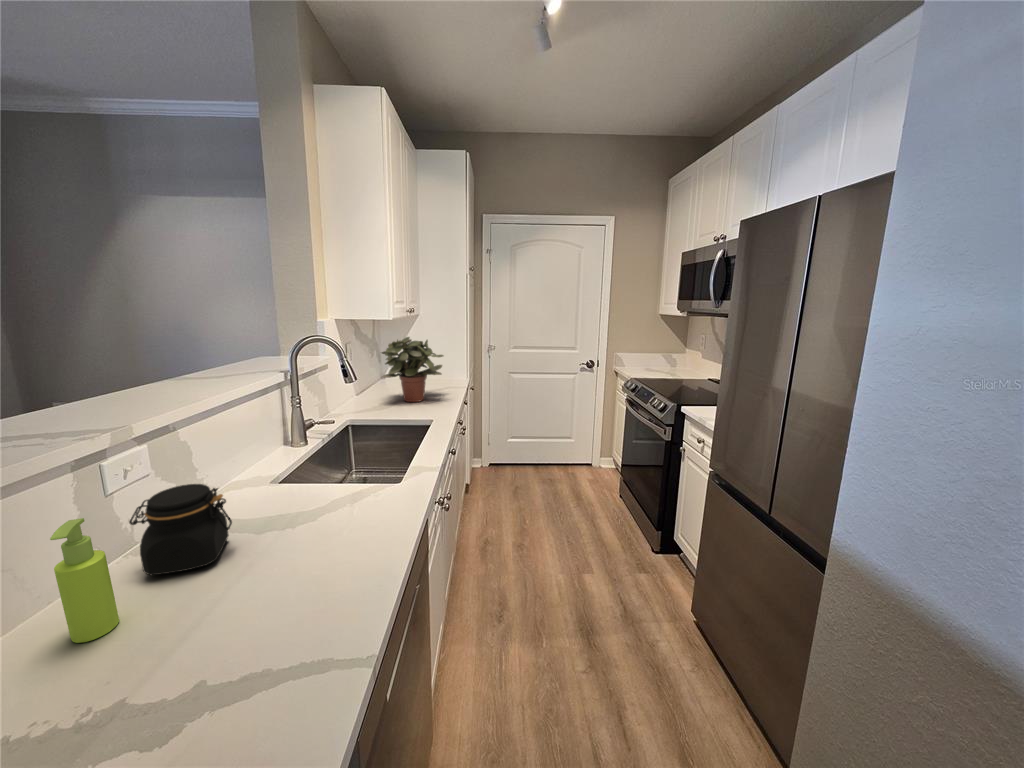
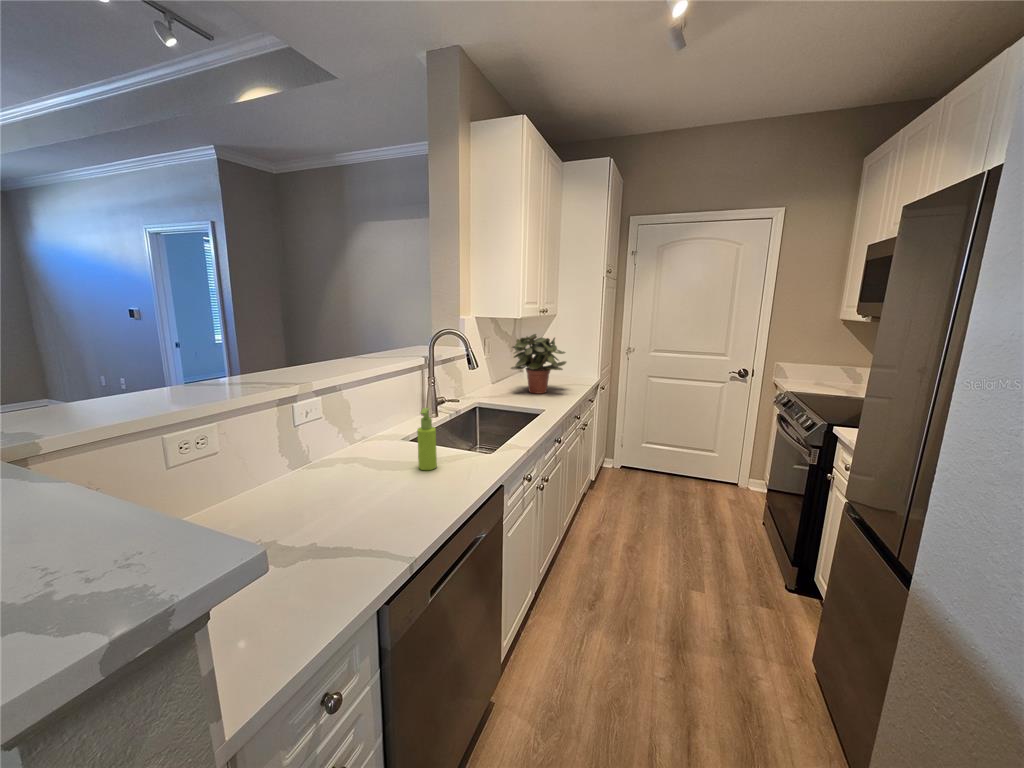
jar: present [129,484,232,575] -> none [302,426,360,483]
soap dispenser: present [50,518,119,643] -> present [417,408,437,470]

